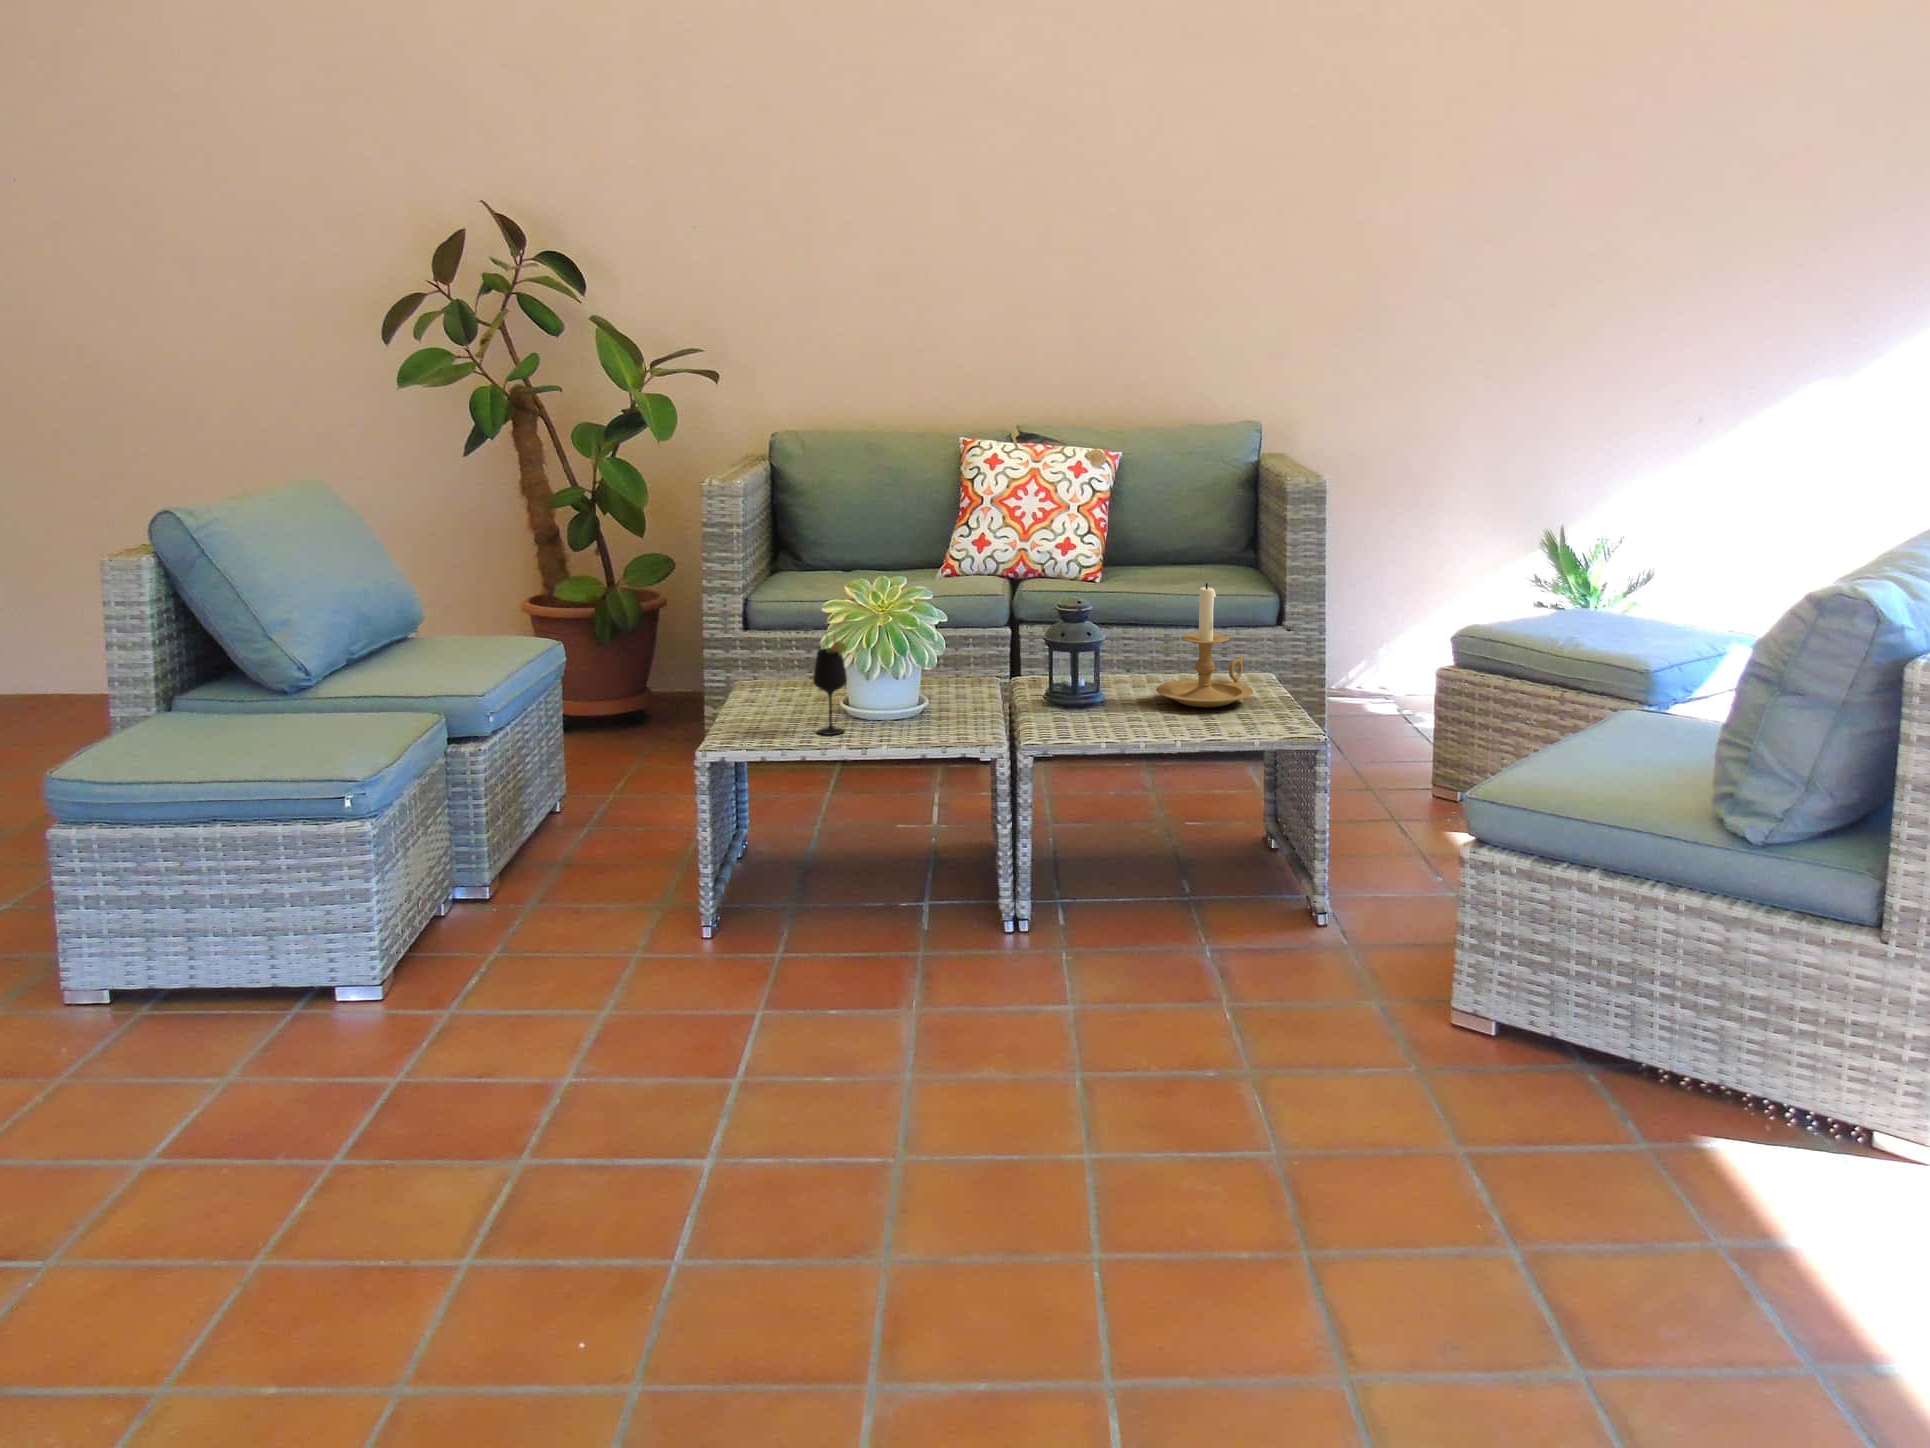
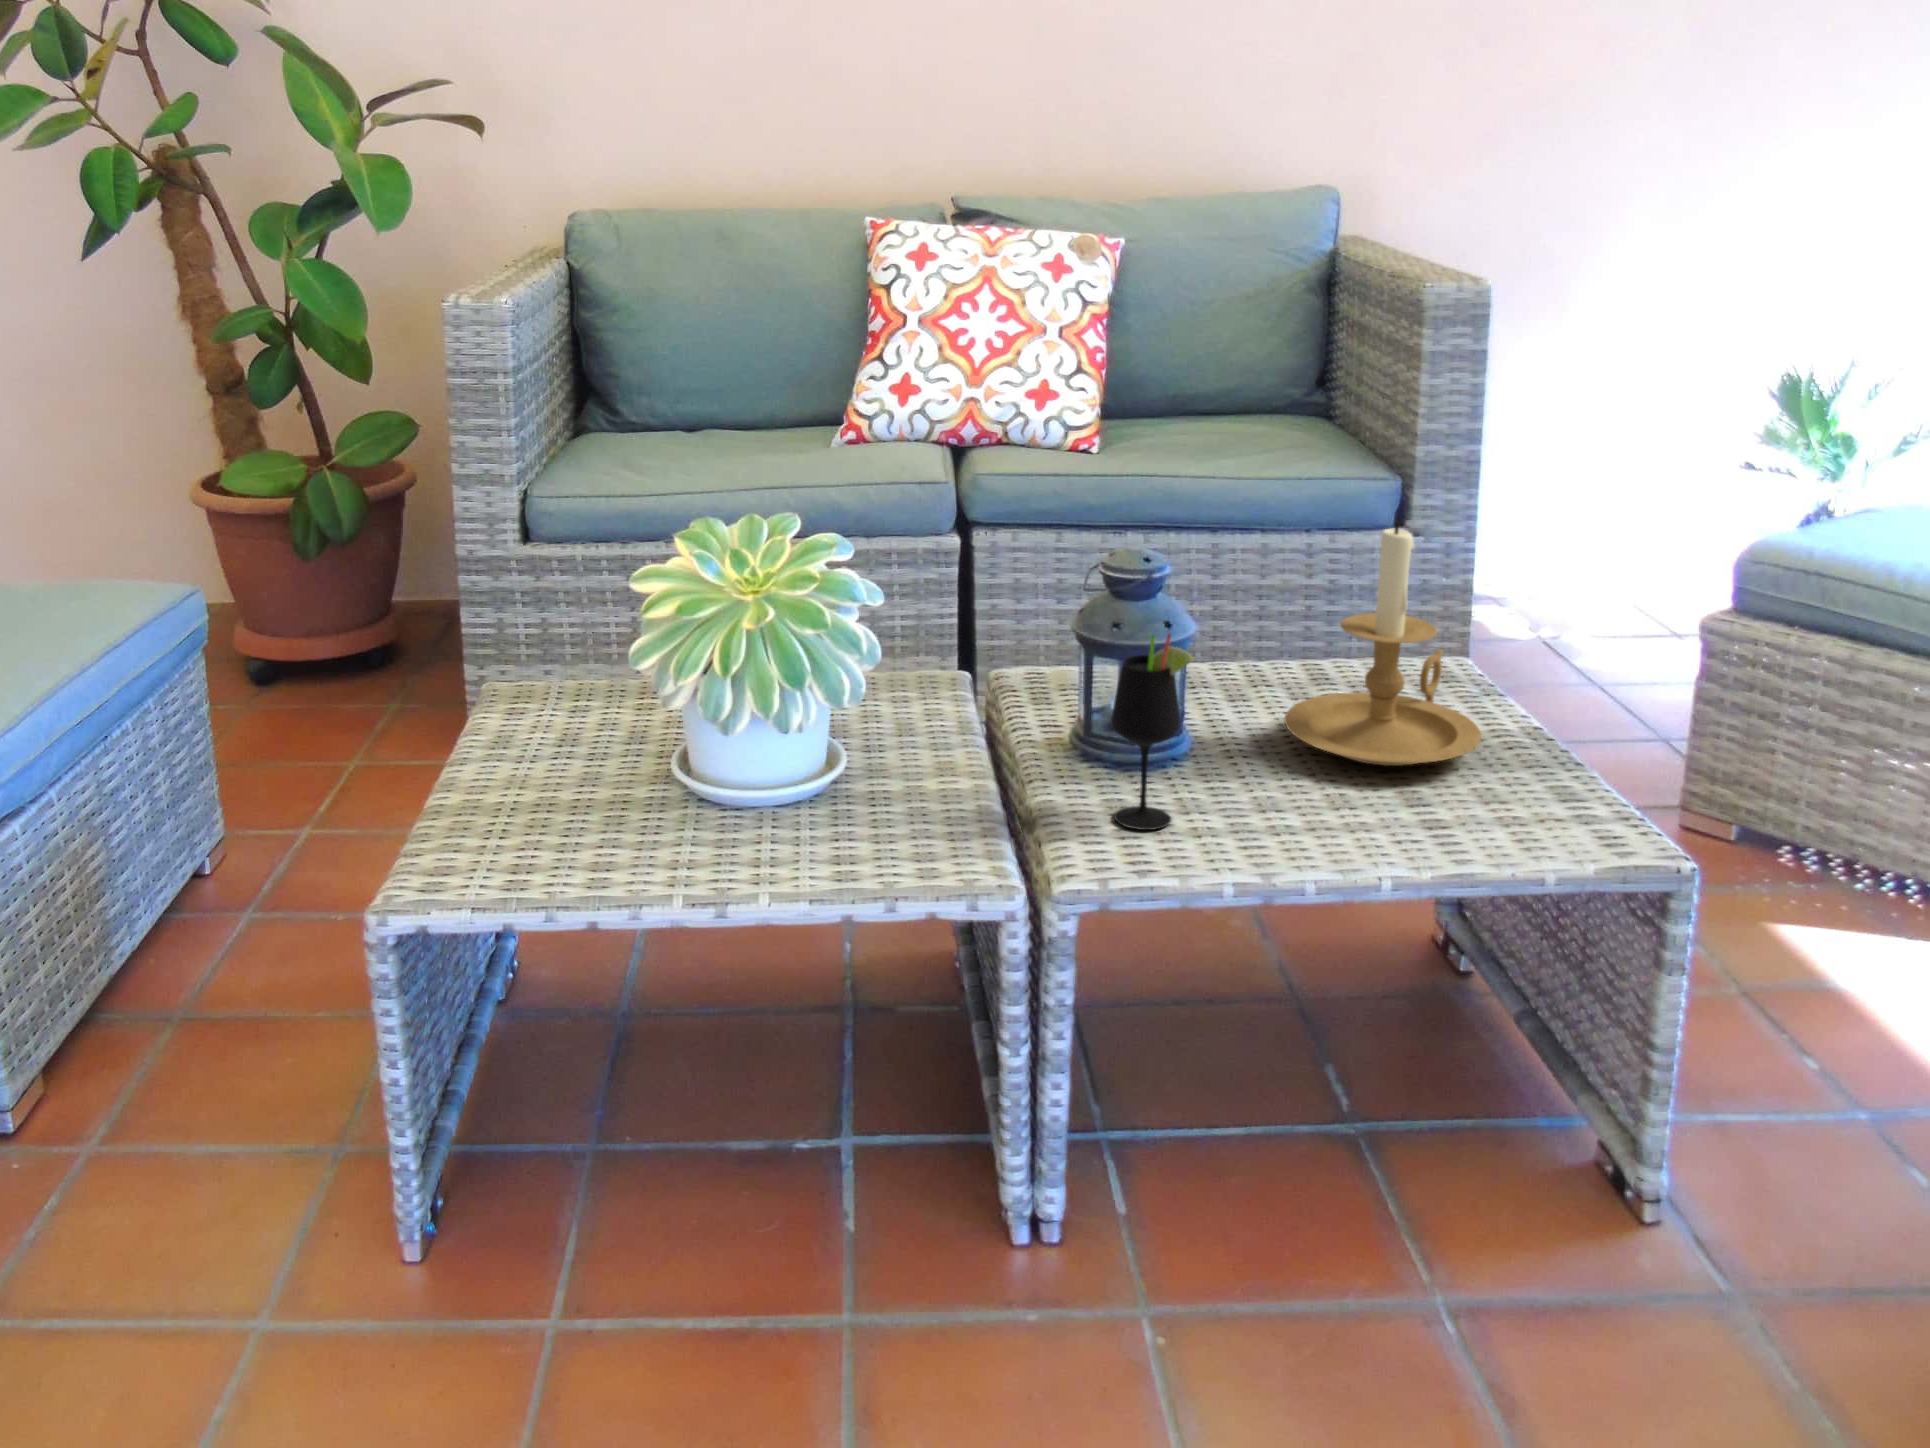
wine glass: present [813,635,848,735] -> present [1111,634,1193,830]

